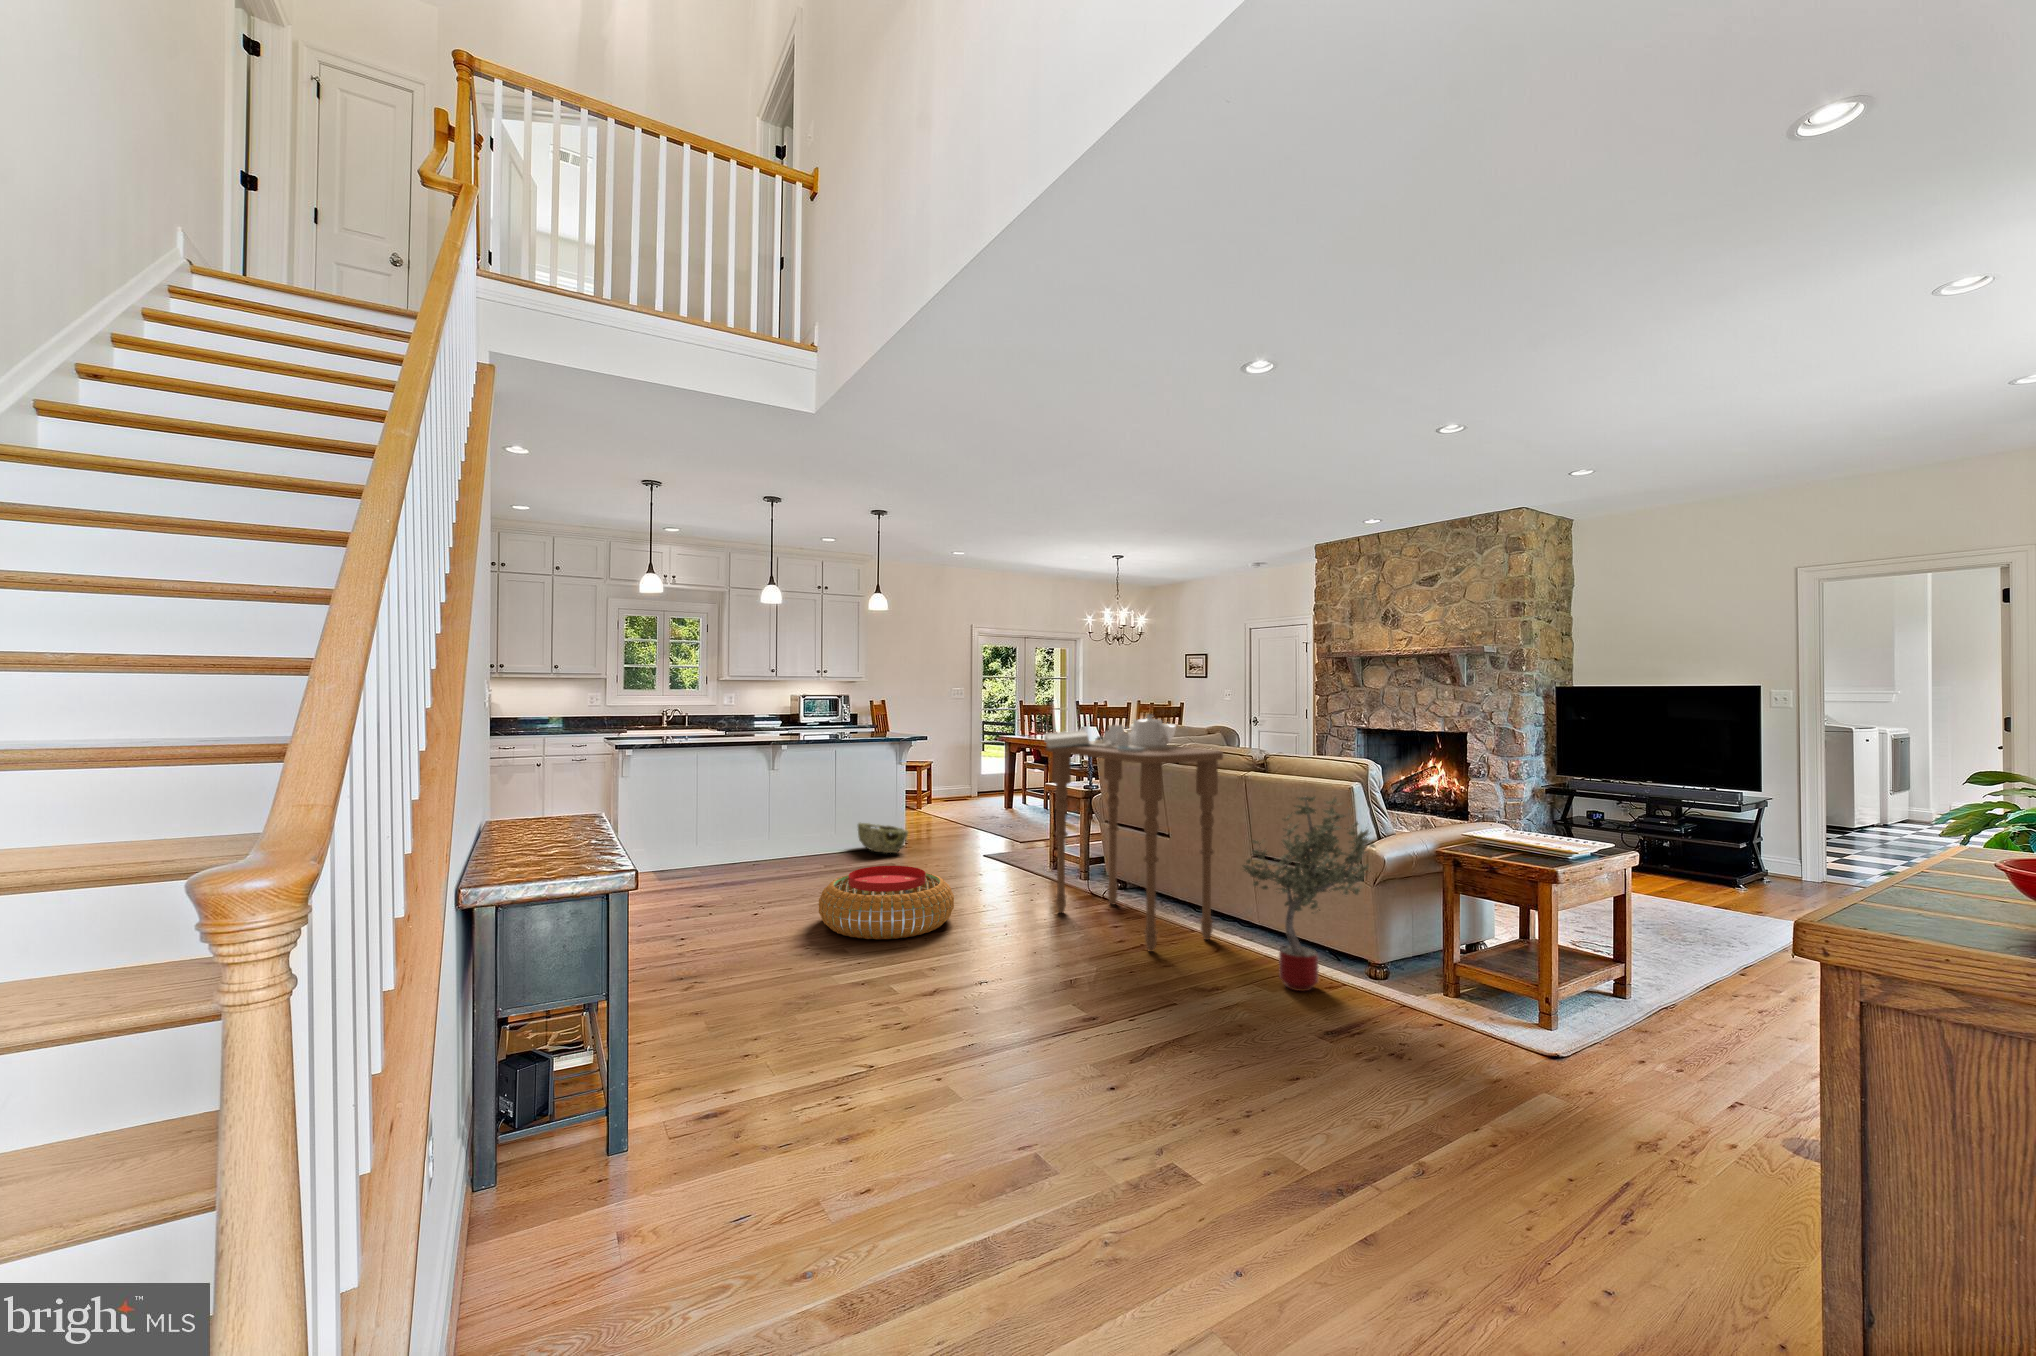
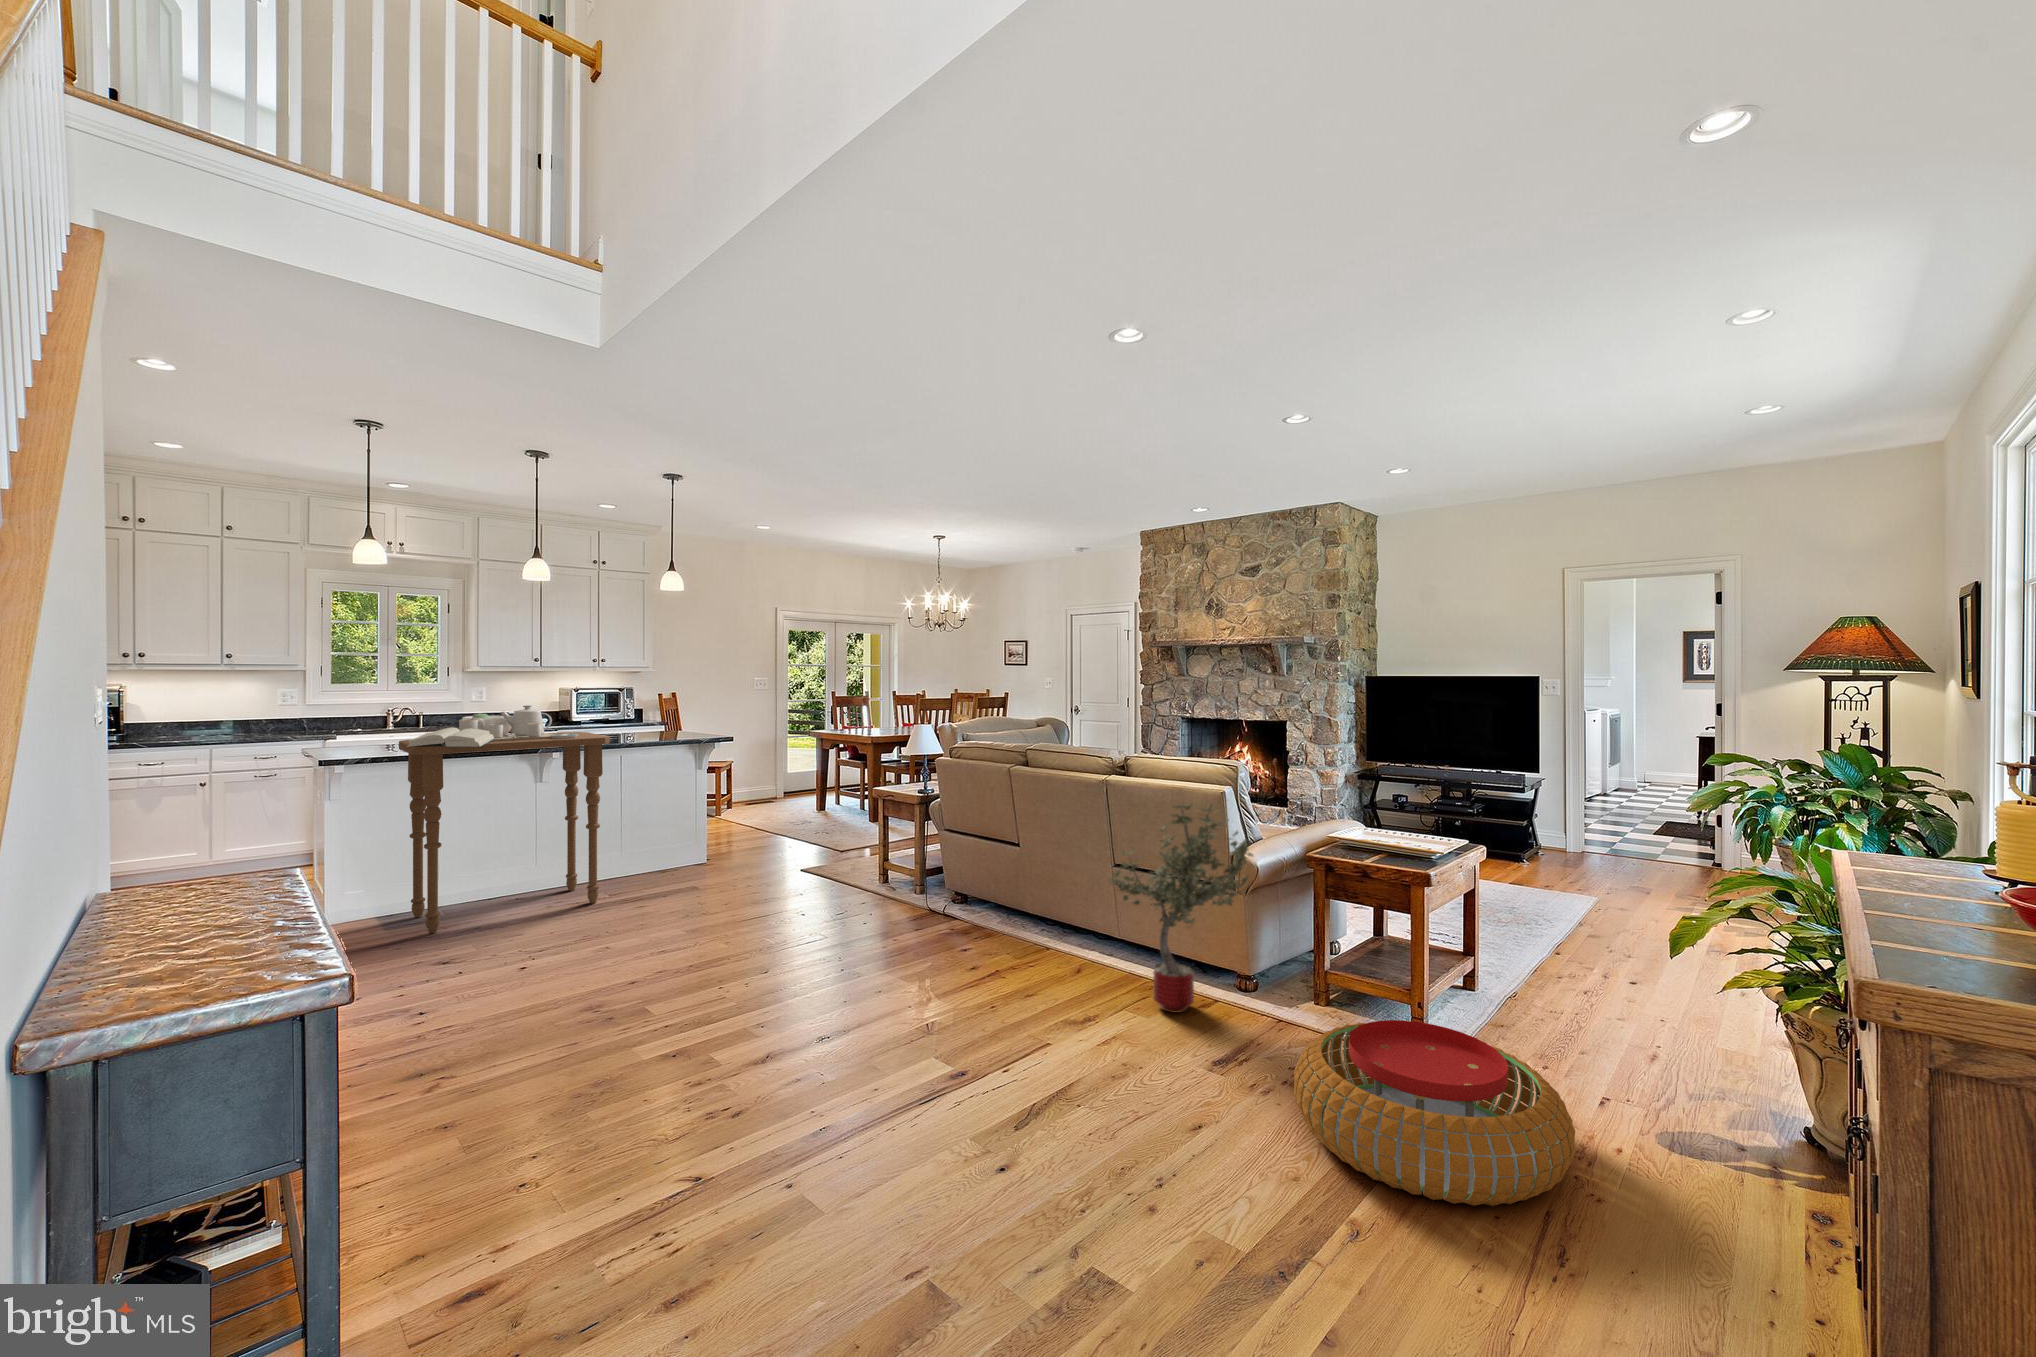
side table: present [1044,715,1223,952] -> present [399,706,610,933]
woven basket: present [858,823,908,853] -> none [651,840,714,876]
pouf: present [819,866,954,939] -> present [1294,1020,1575,1206]

